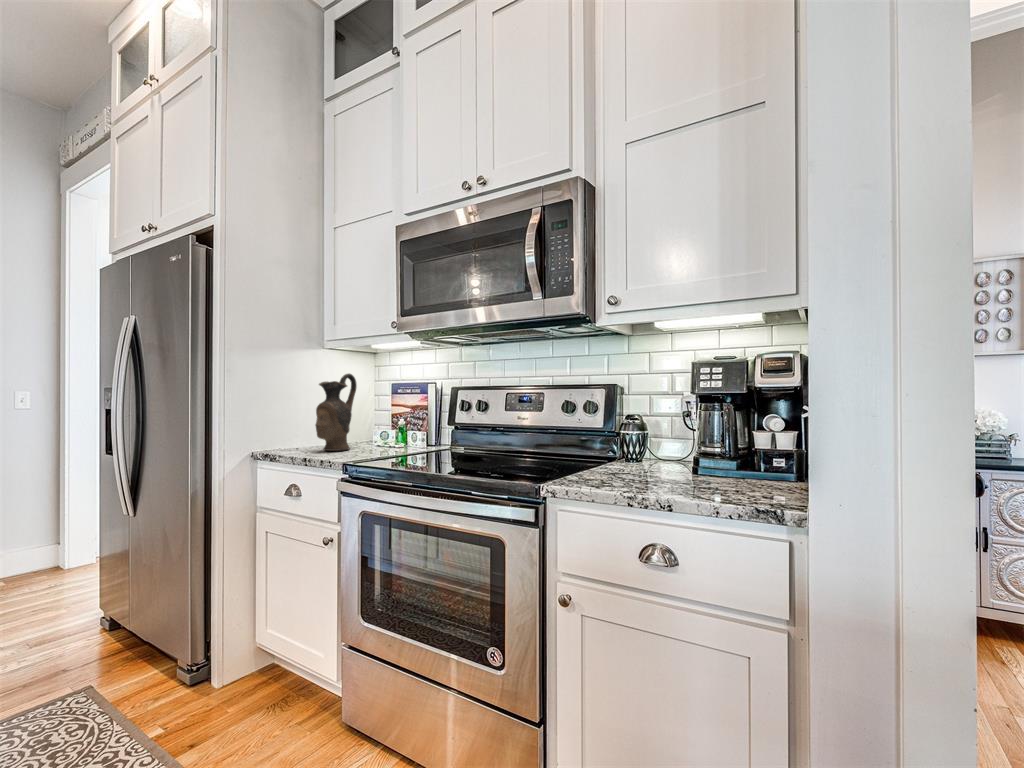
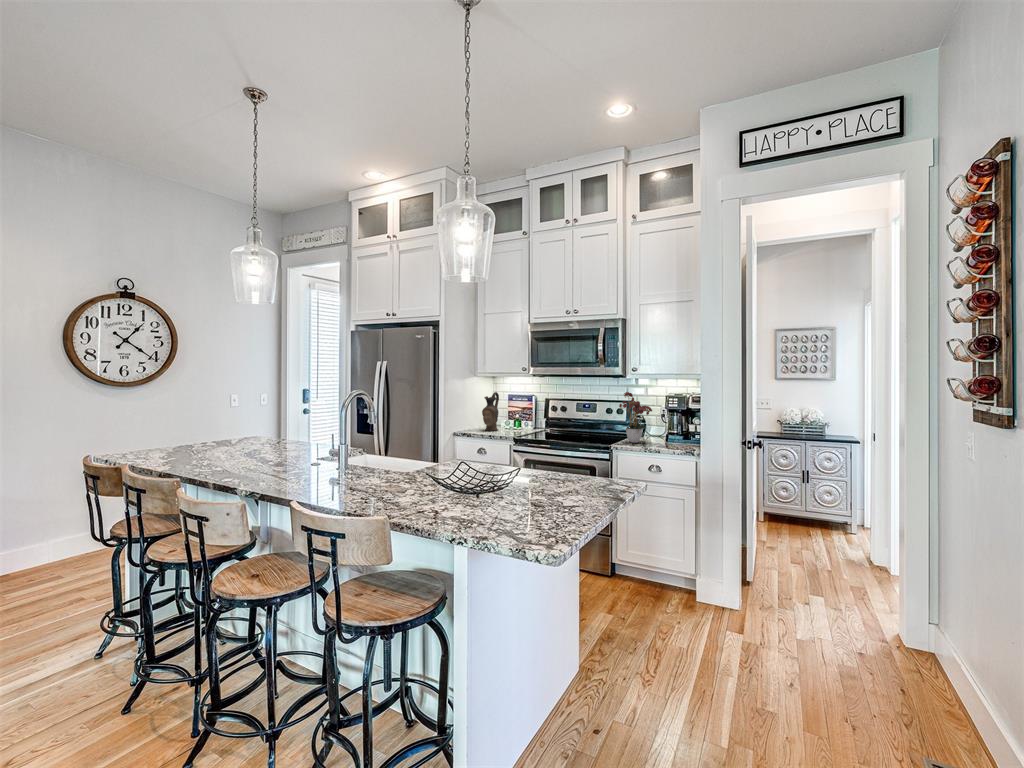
flower arrangement: none [565,343,660,480] -> present [619,392,652,443]

